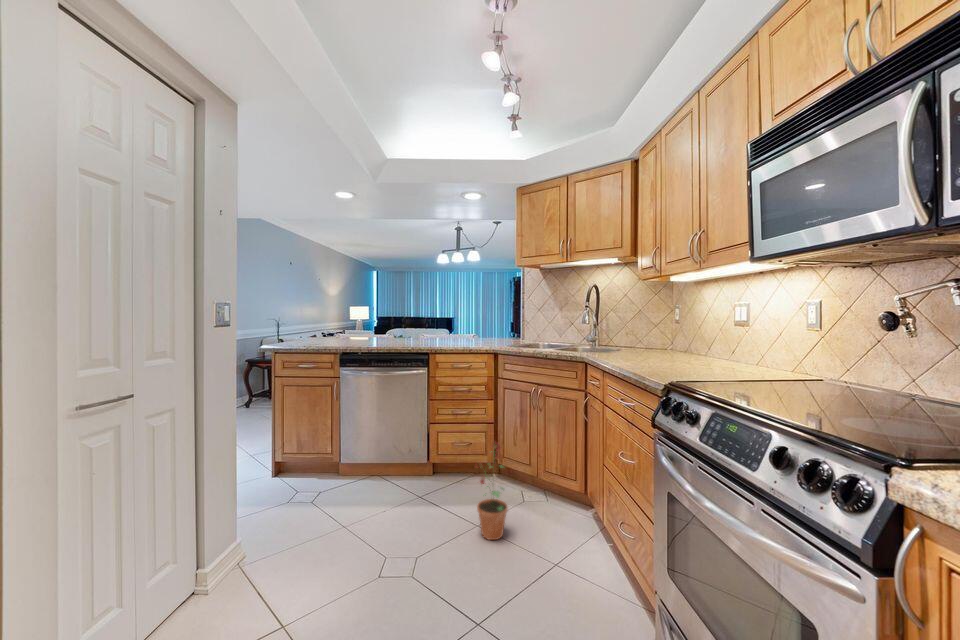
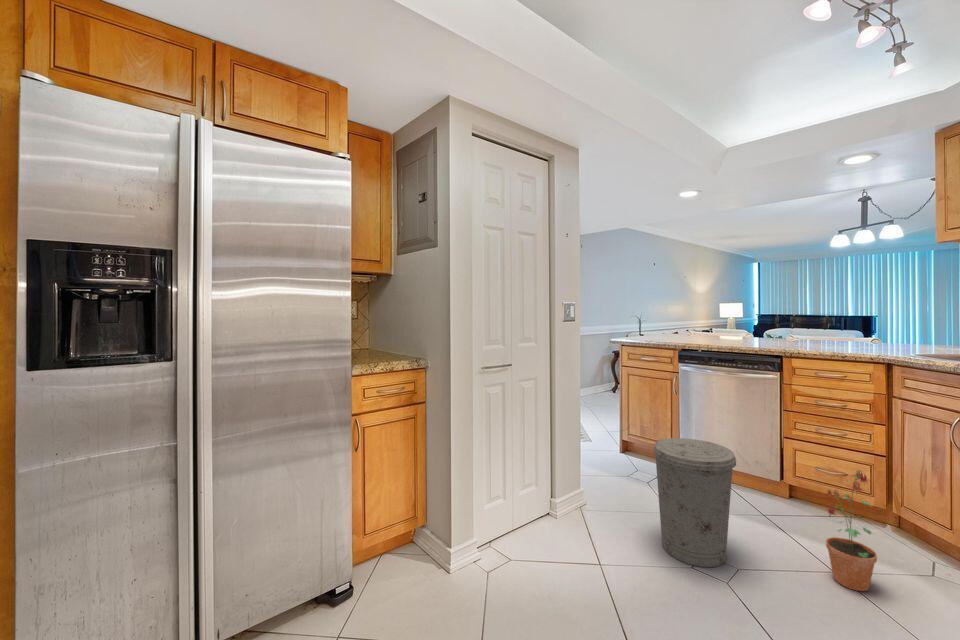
trash can: none [337,446,418,588] -> present [653,438,736,567]

